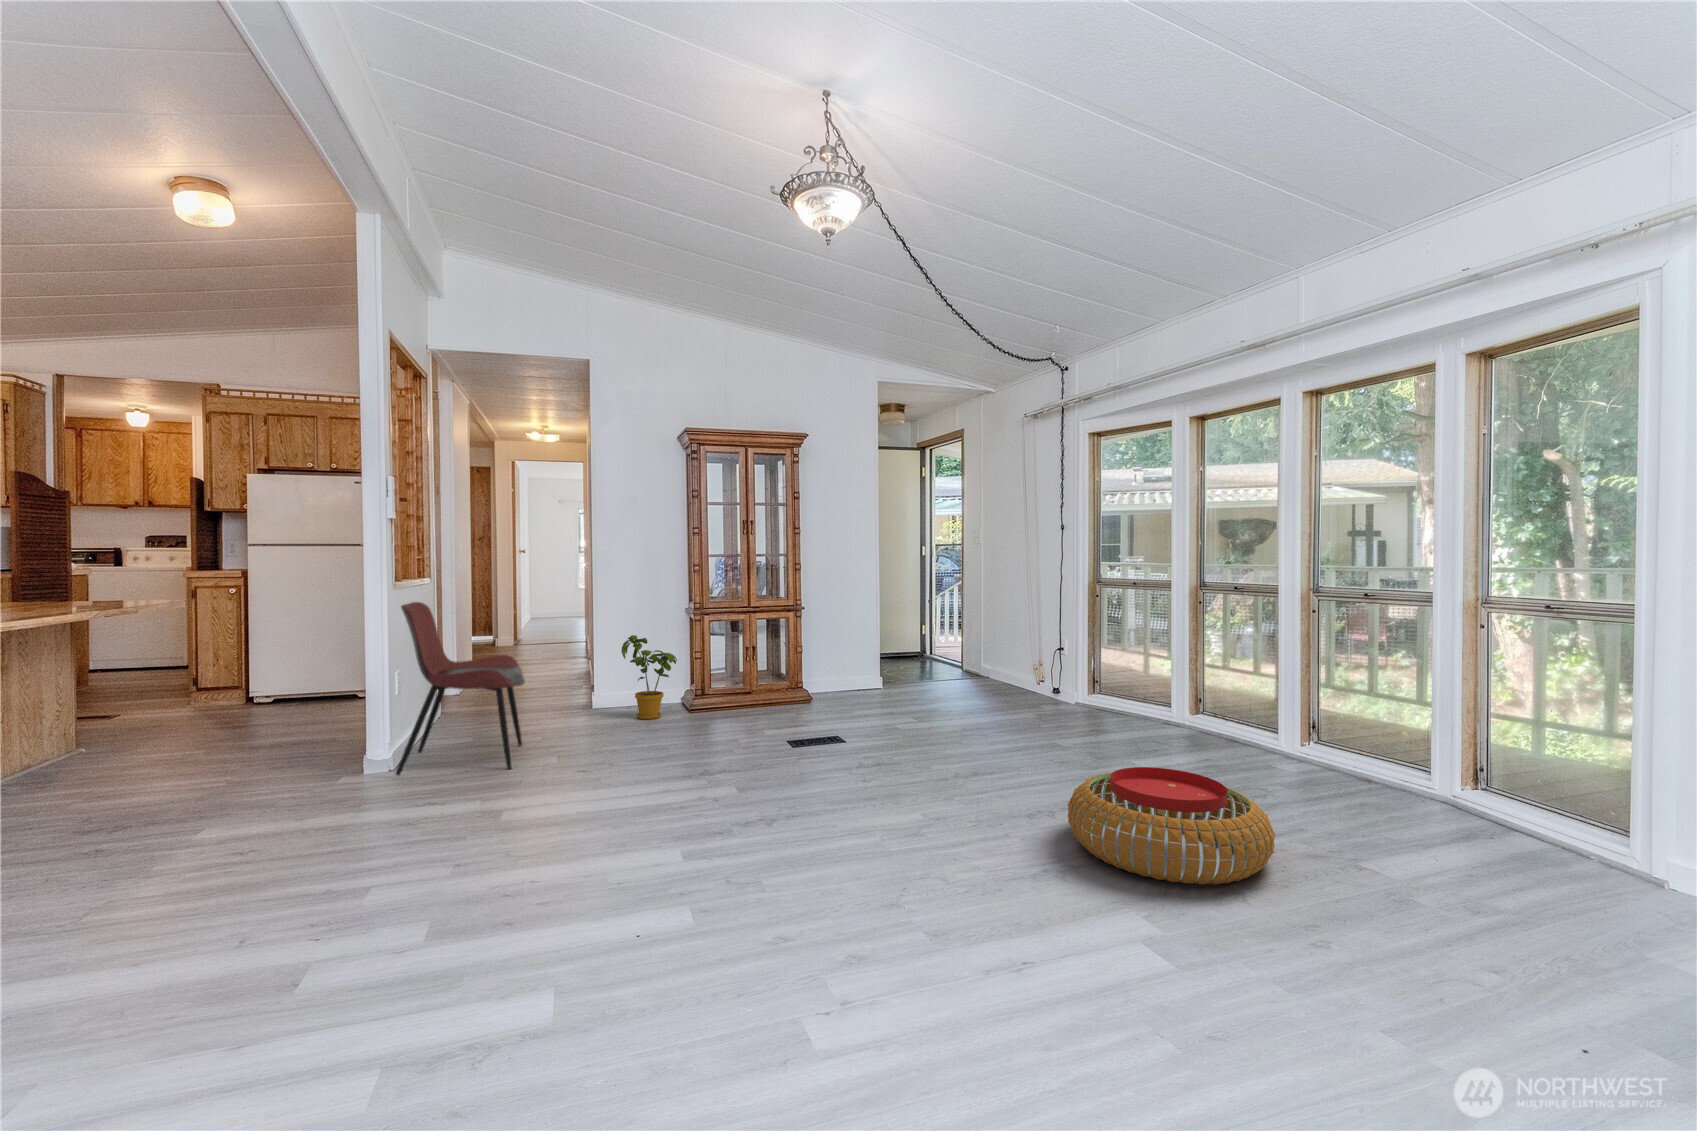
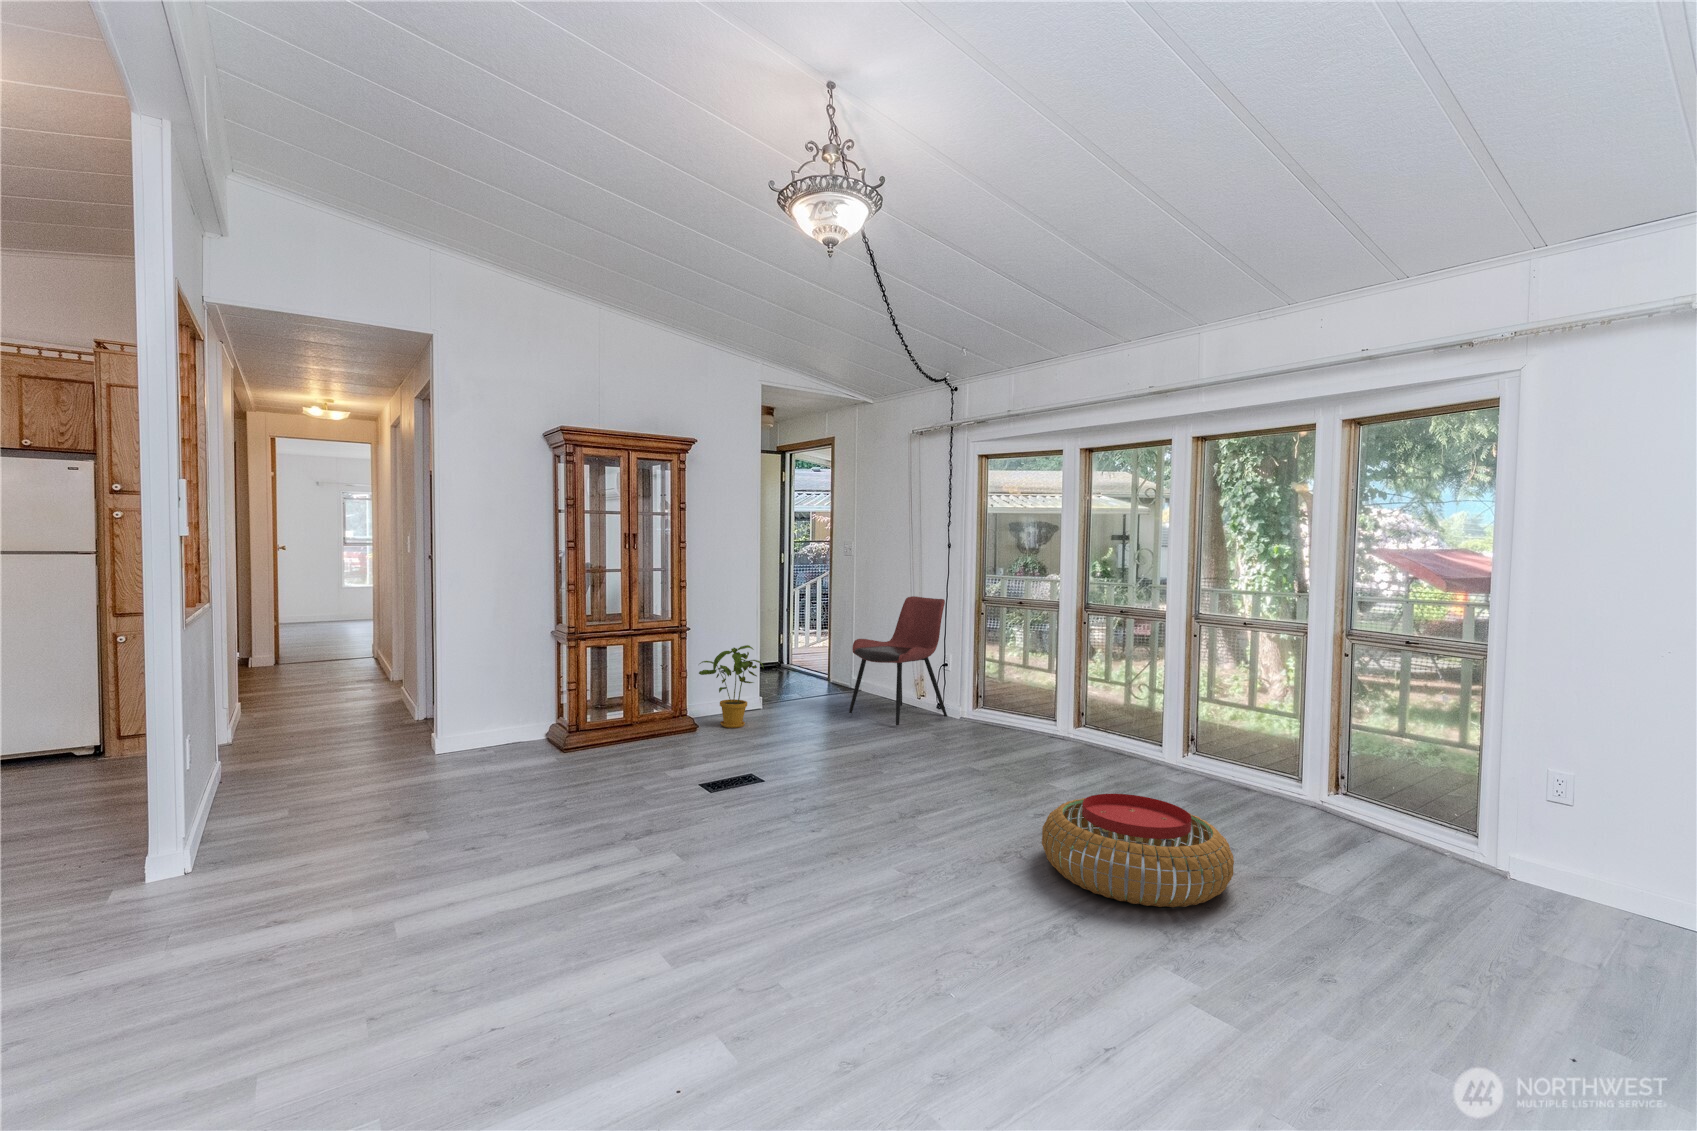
dining chair: present [396,602,525,776] -> present [849,596,947,725]
house plant: present [621,635,677,719] -> present [699,645,763,728]

